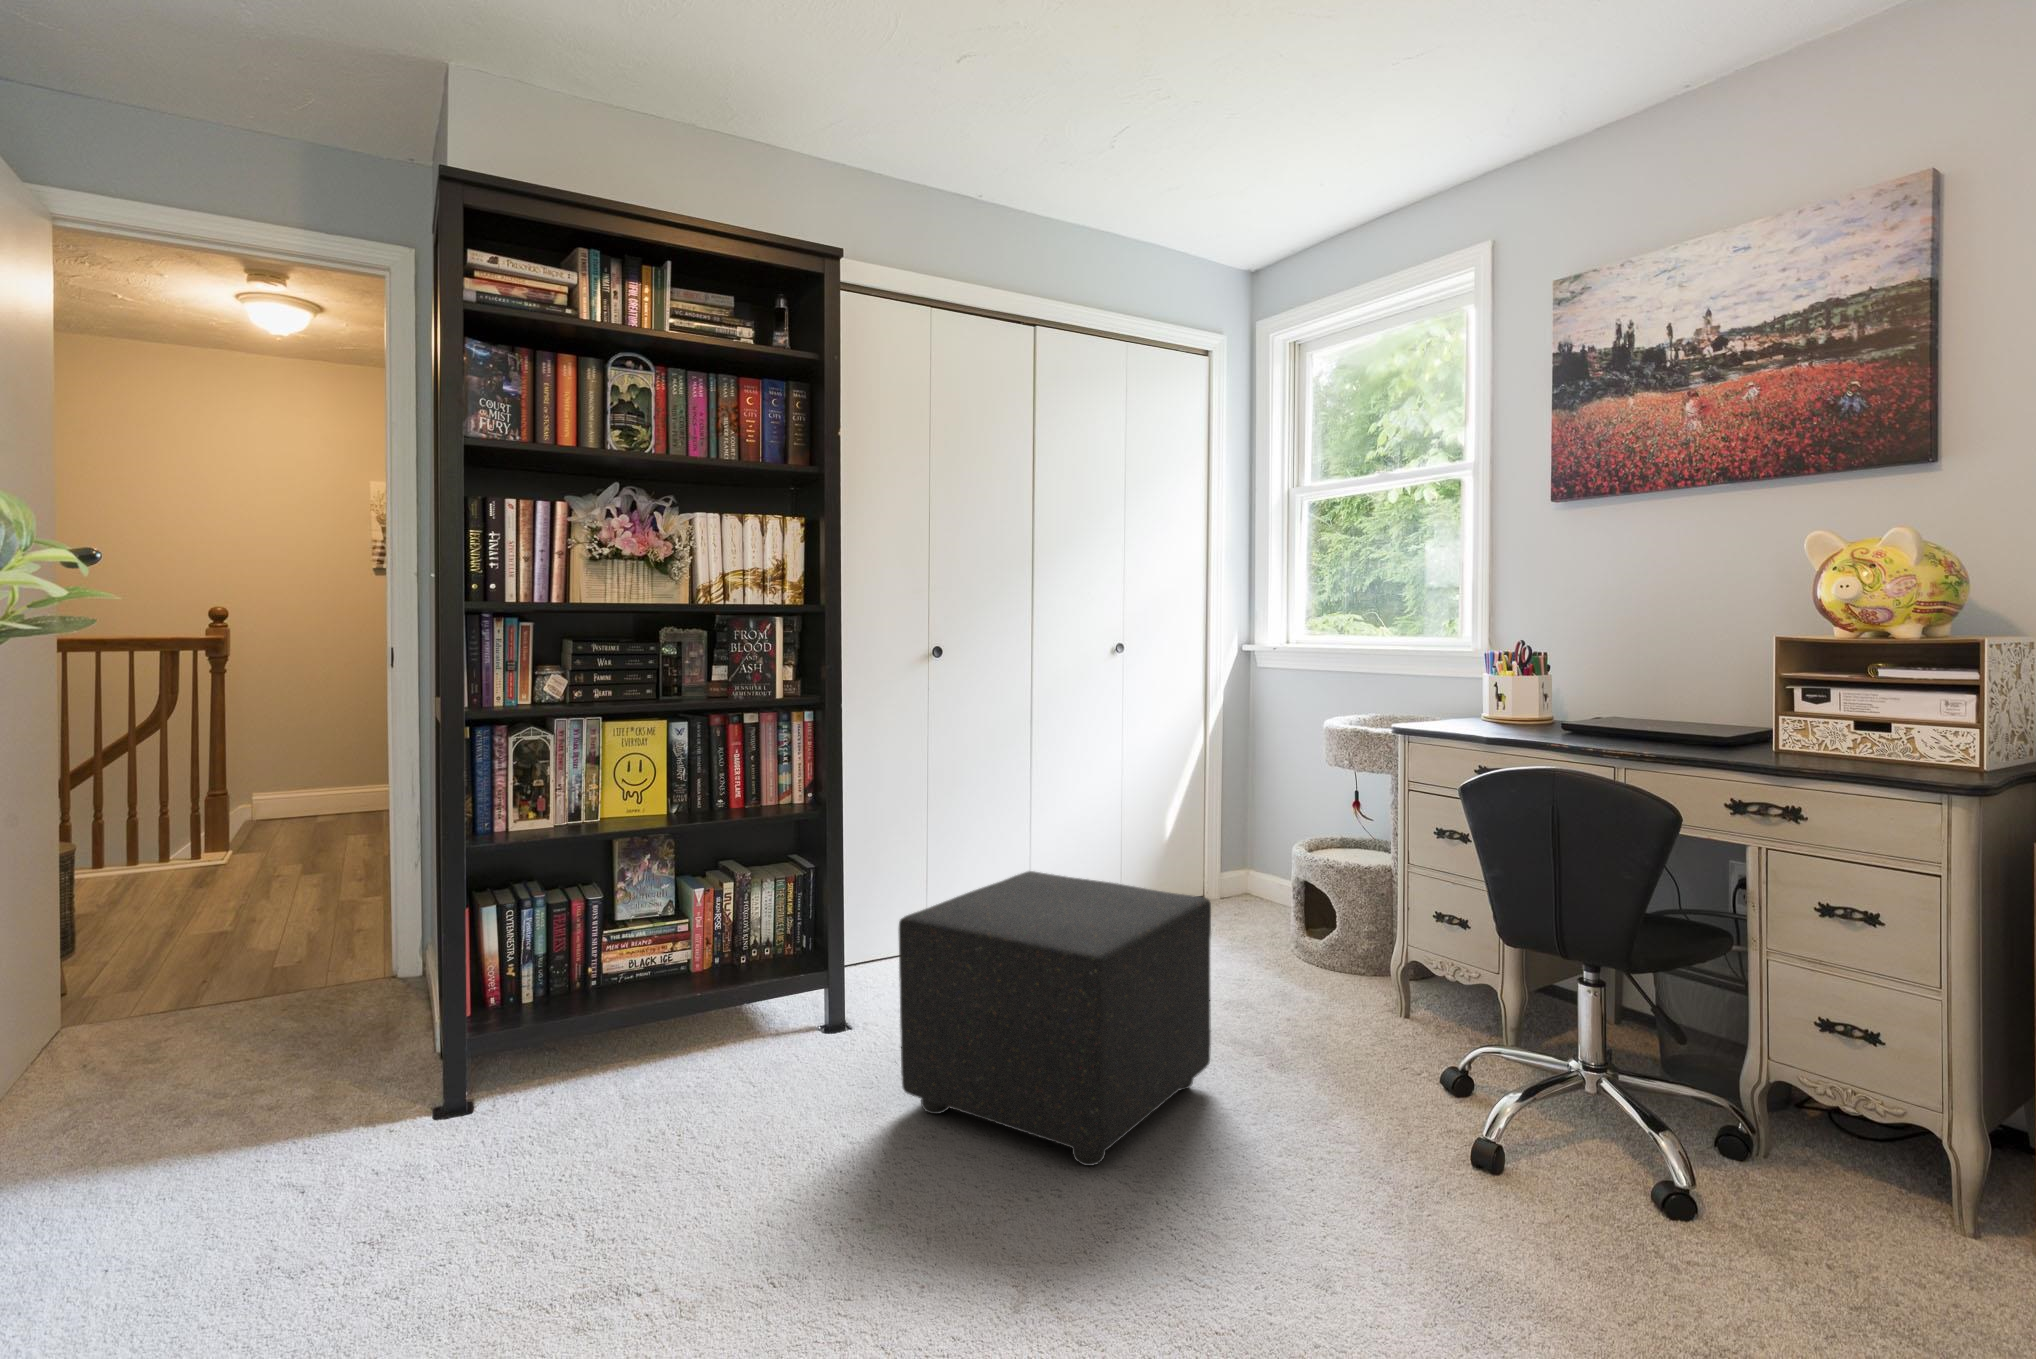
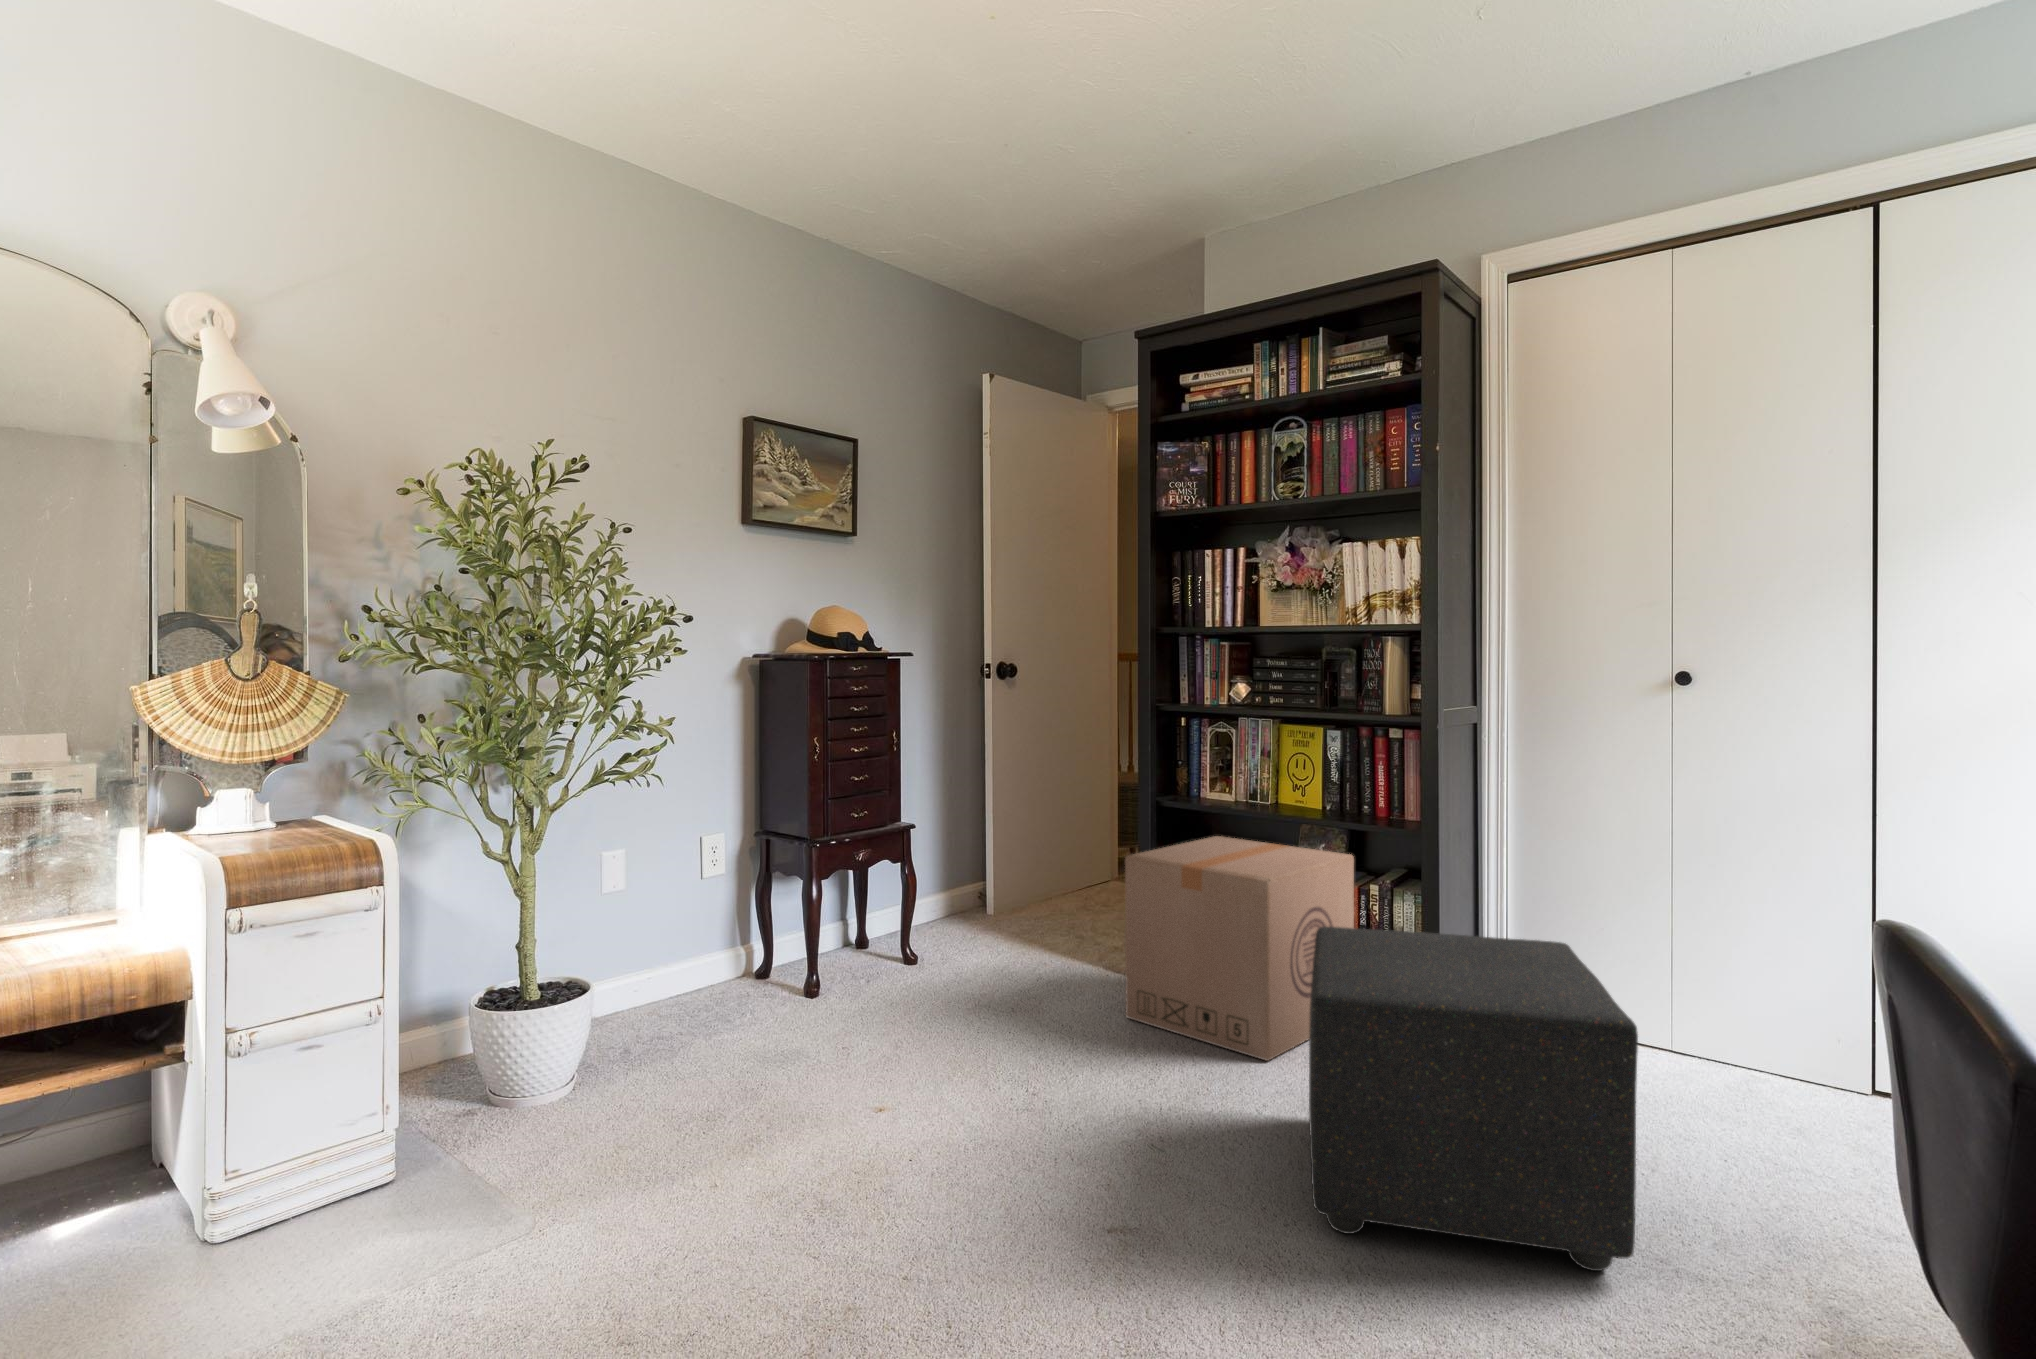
cardboard box: none [525,855,768,1147] -> present [1125,836,1354,1061]

